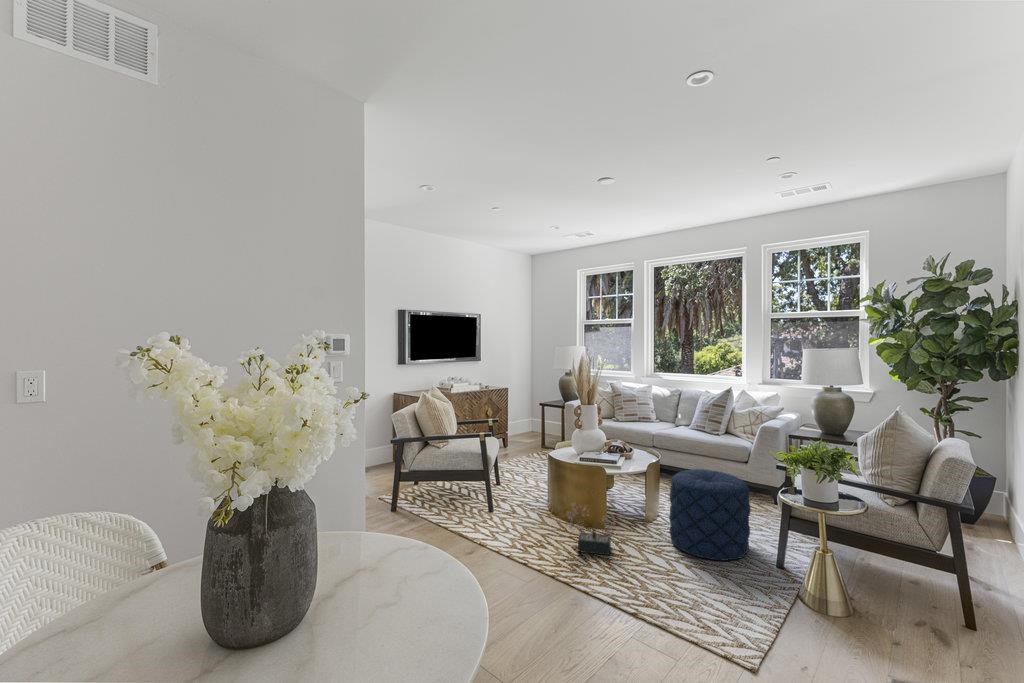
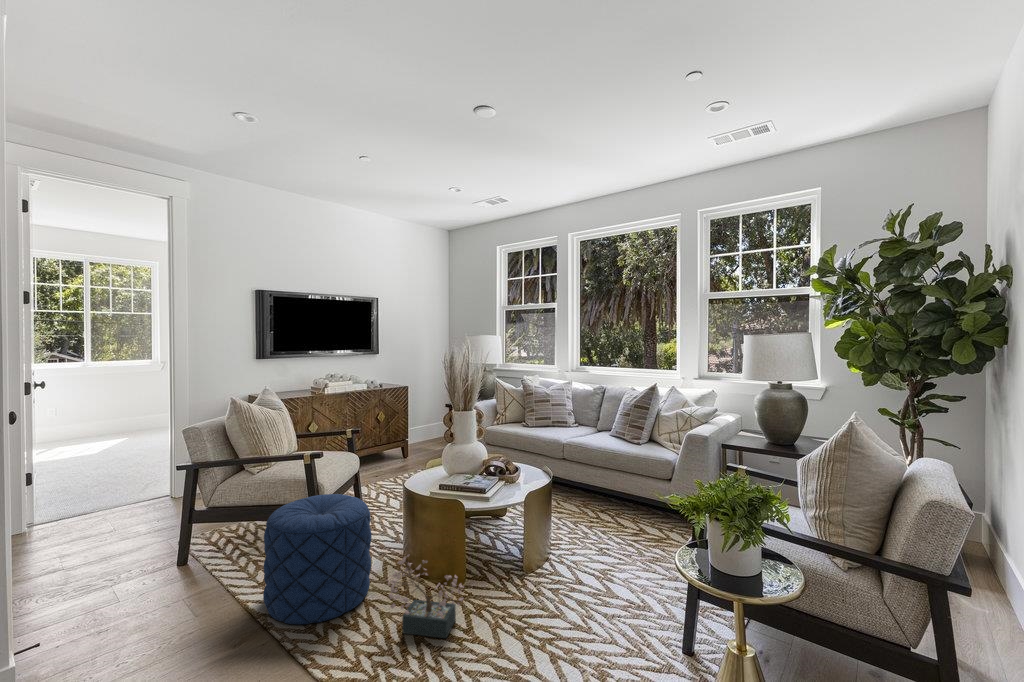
pouf: present [669,469,751,561] -> present [263,494,372,624]

